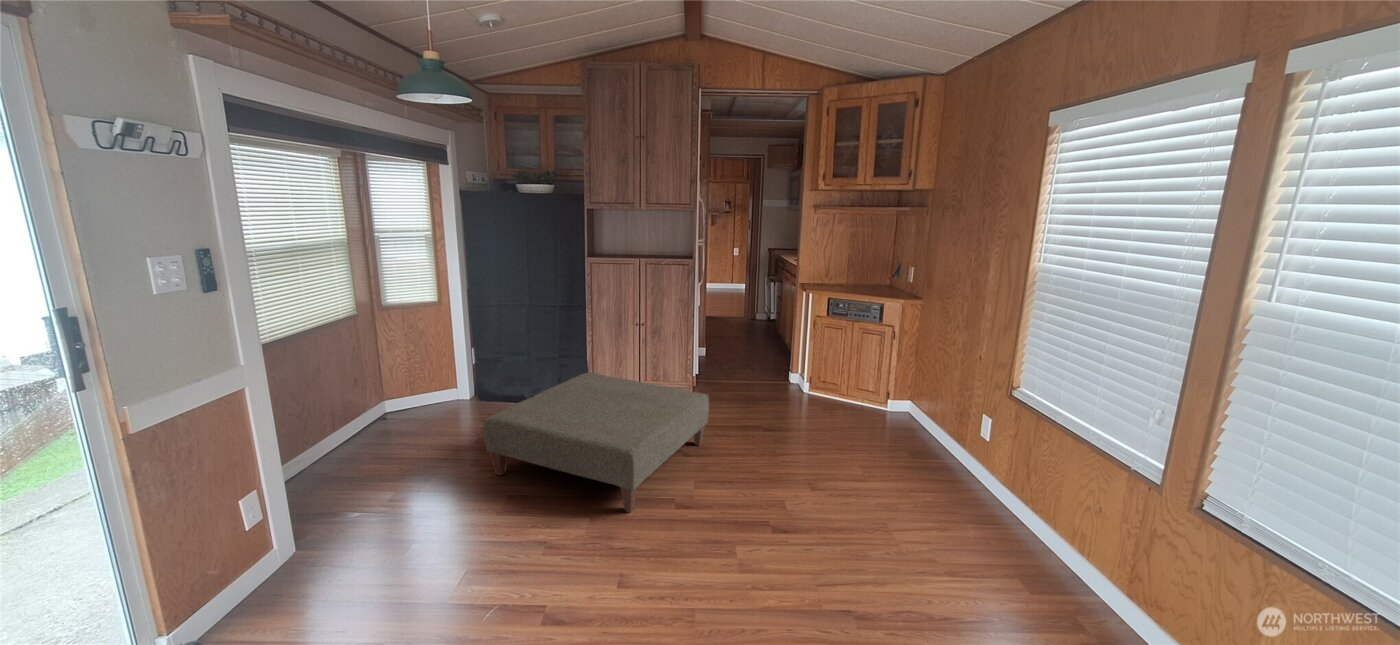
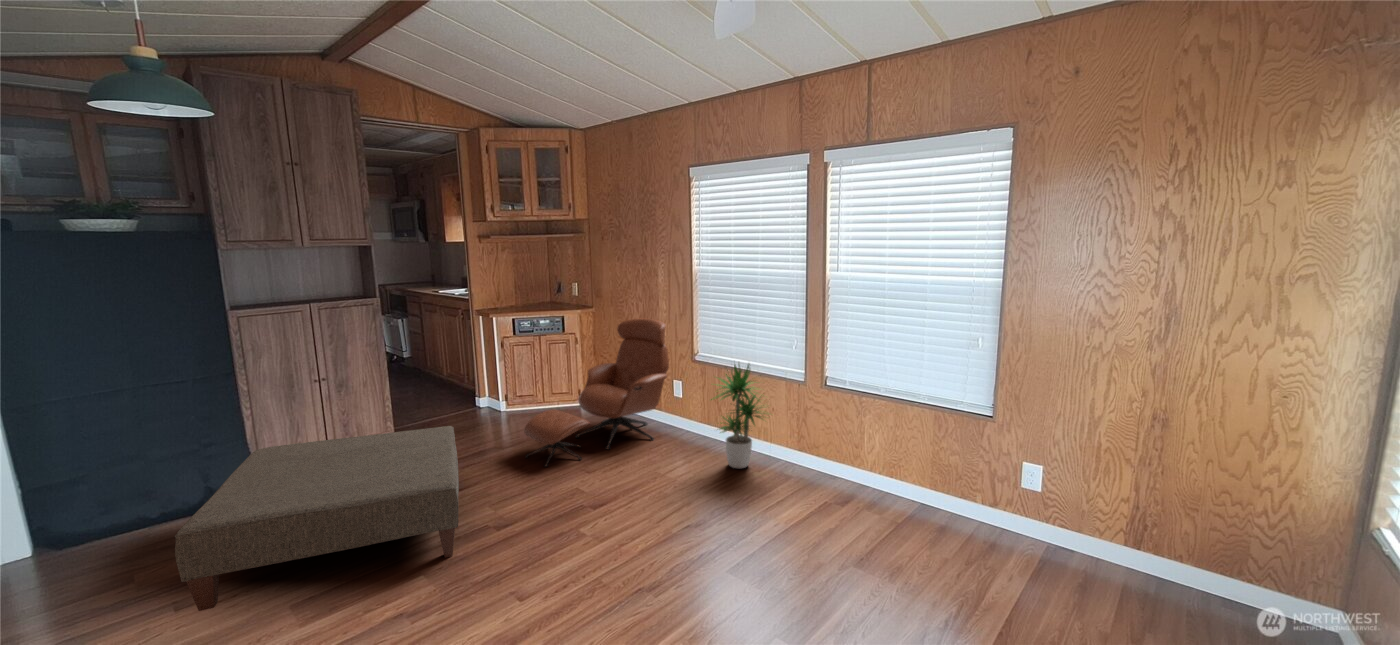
lounge chair: none [777,321,979,482] -> present [524,319,669,467]
potted plant: none [970,414,1087,578] -> present [711,365,762,468]

